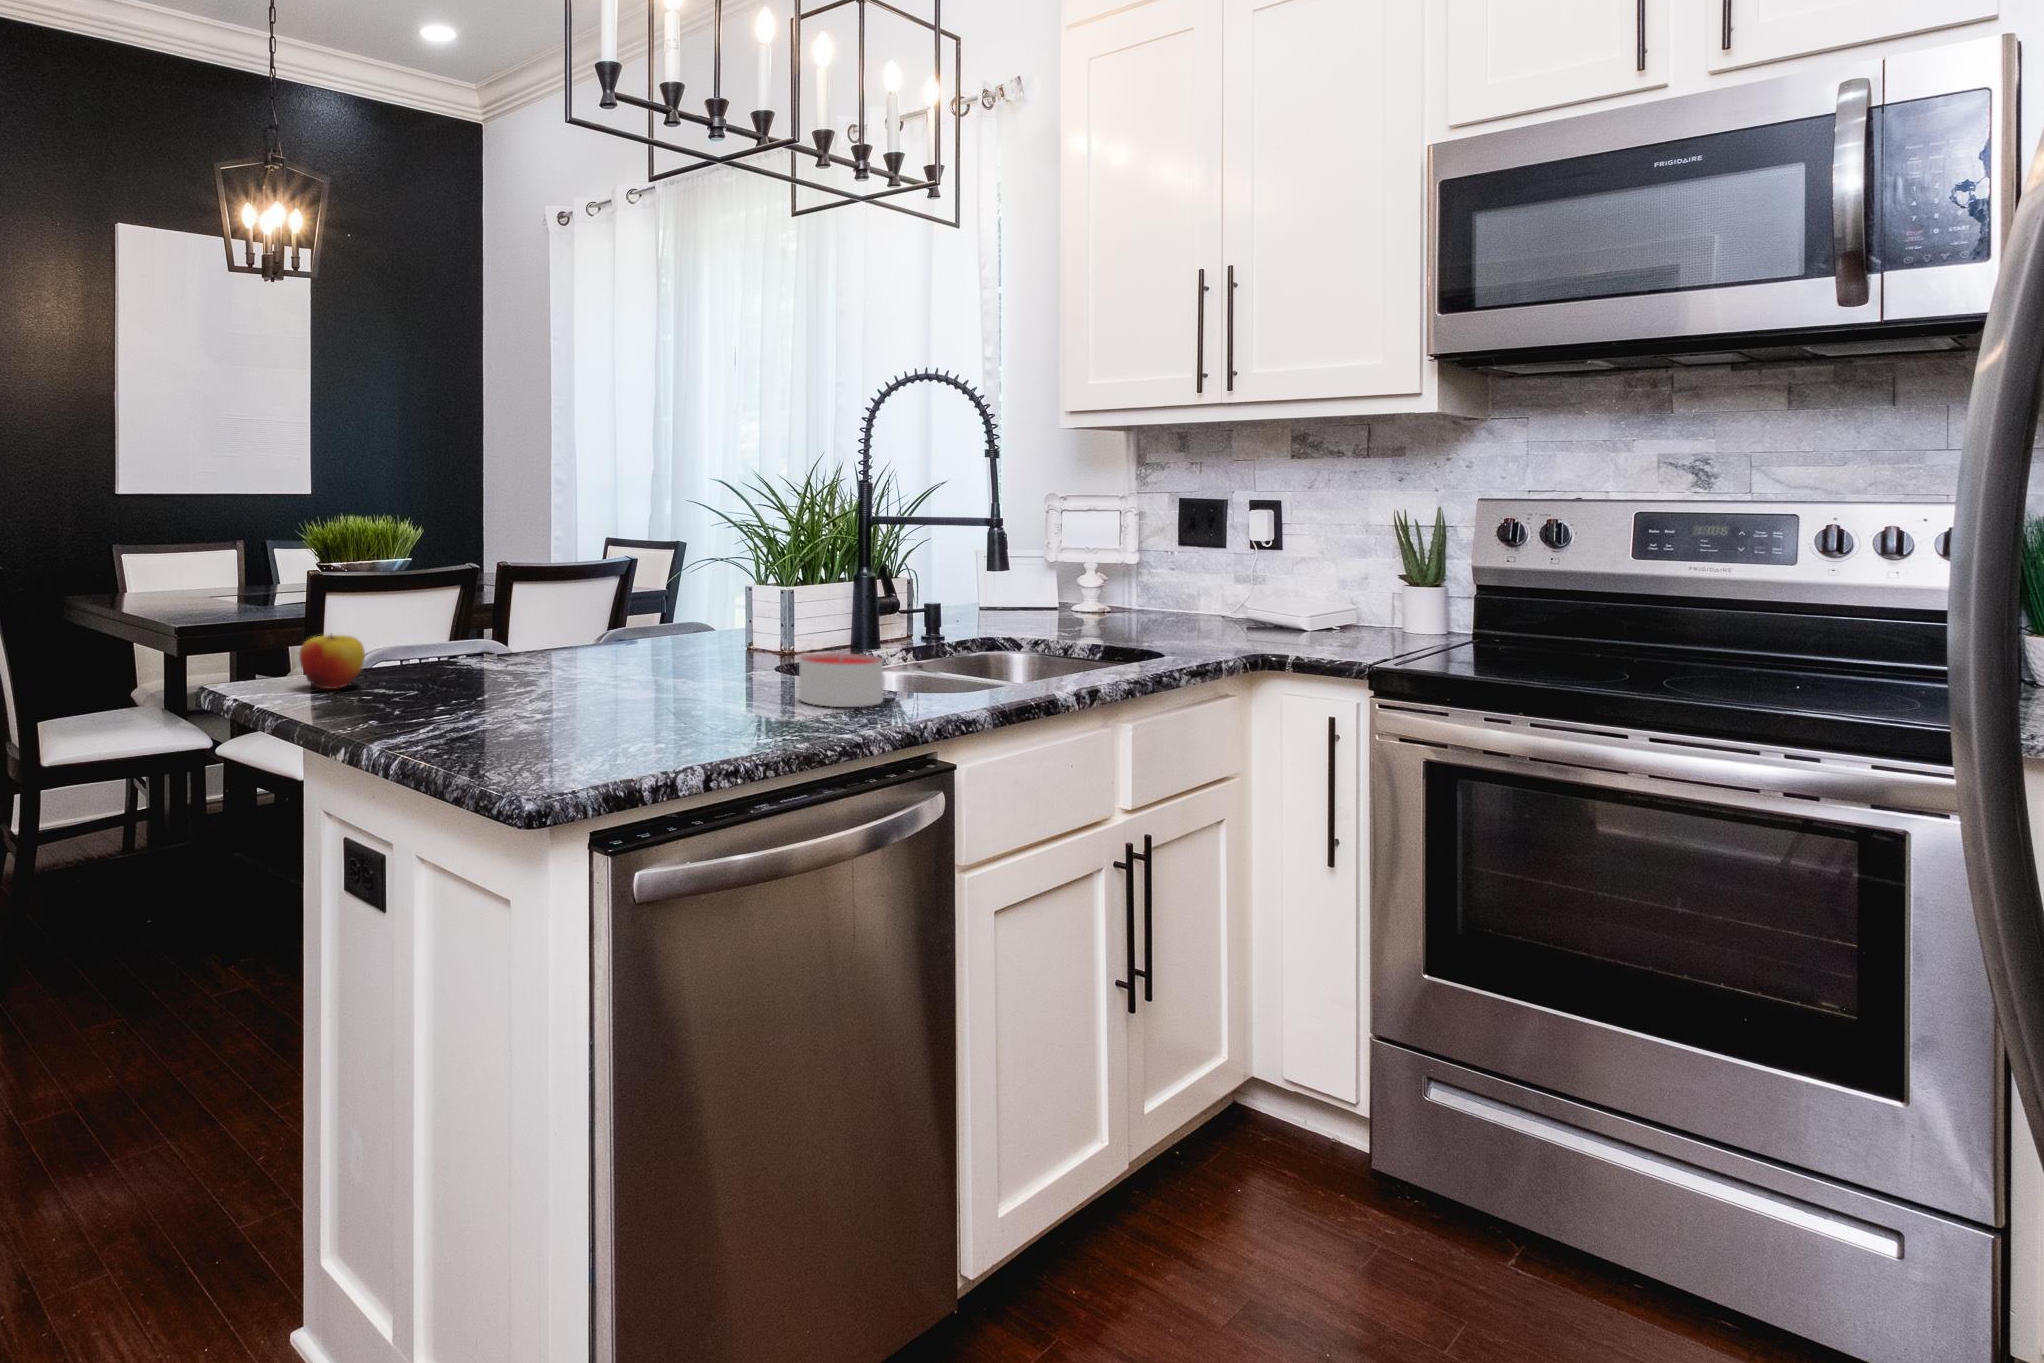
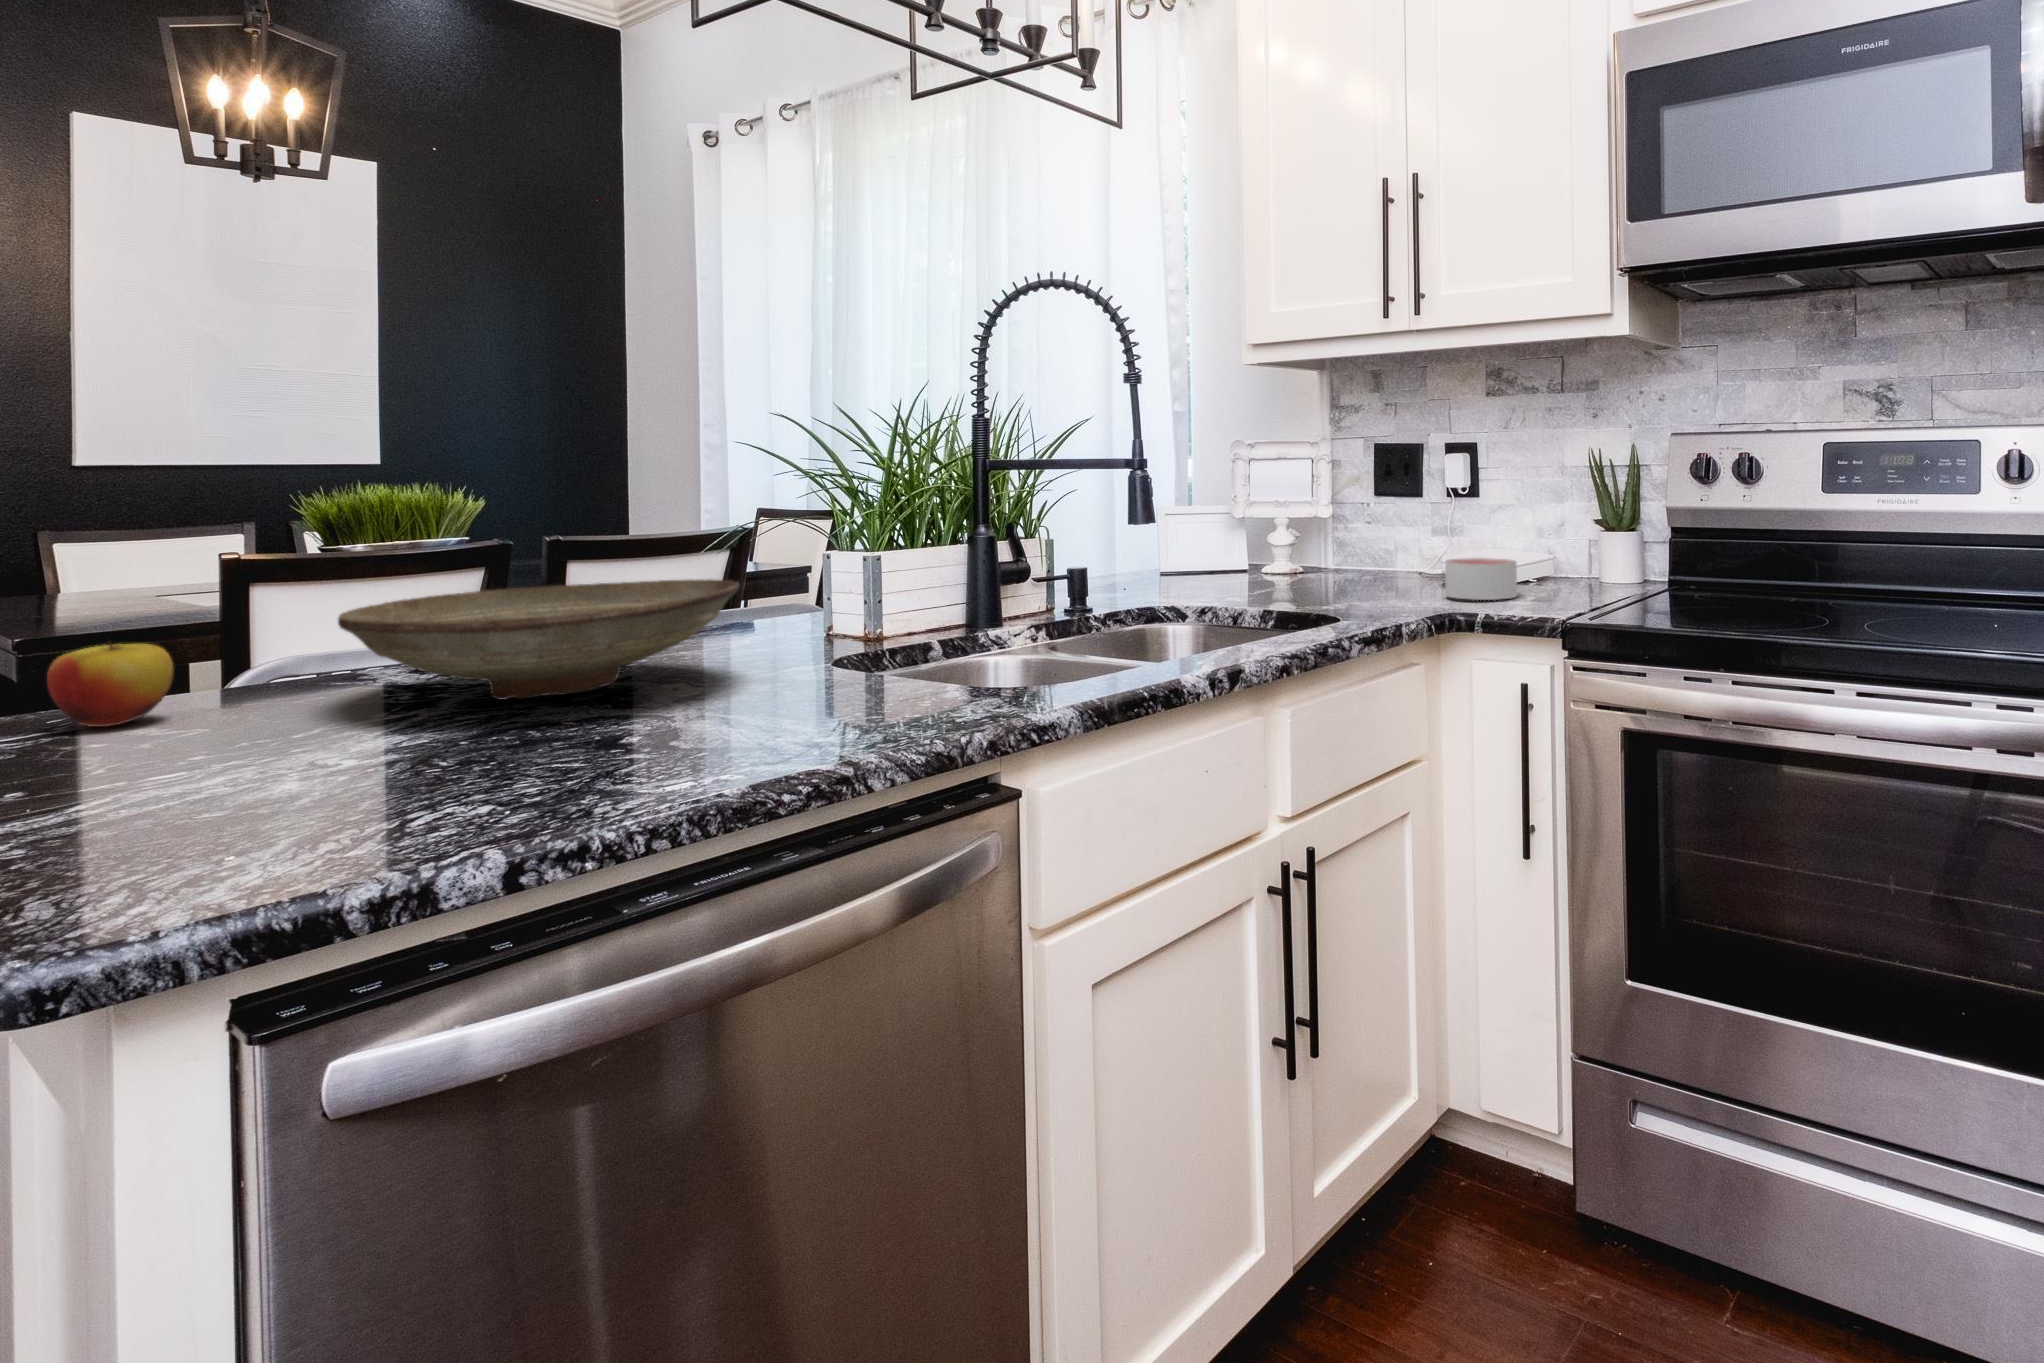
decorative bowl: none [460,603,717,685] -> present [338,579,739,700]
candle: present [799,653,883,707] -> present [1445,558,1517,600]

